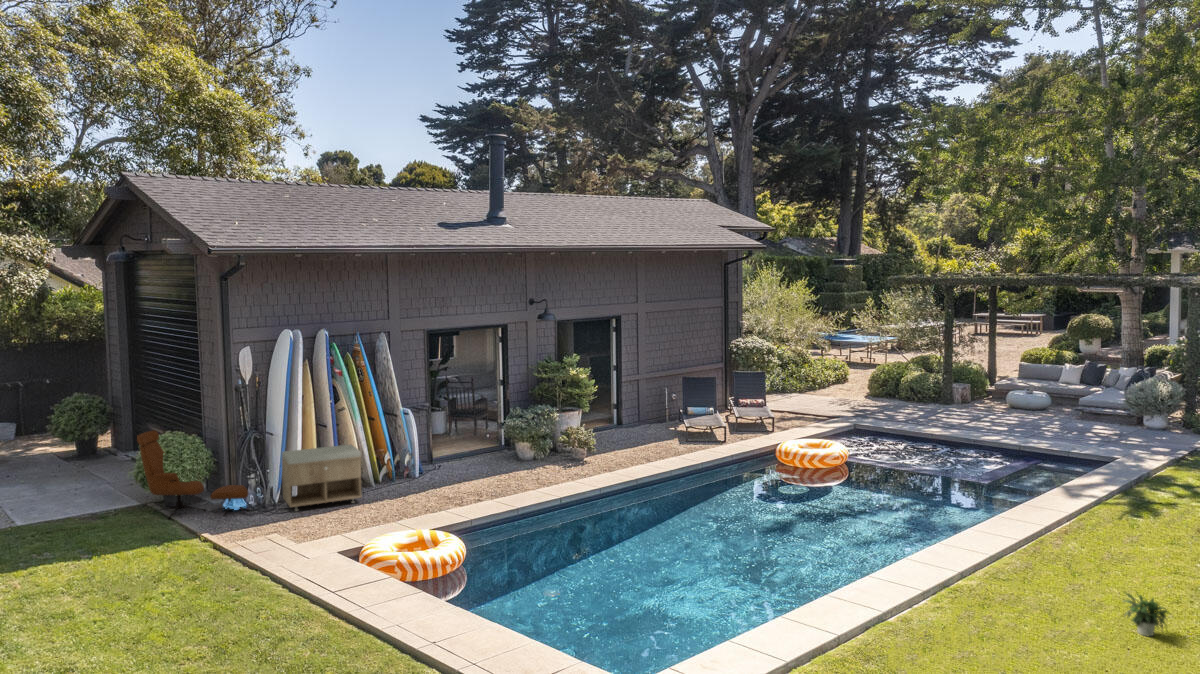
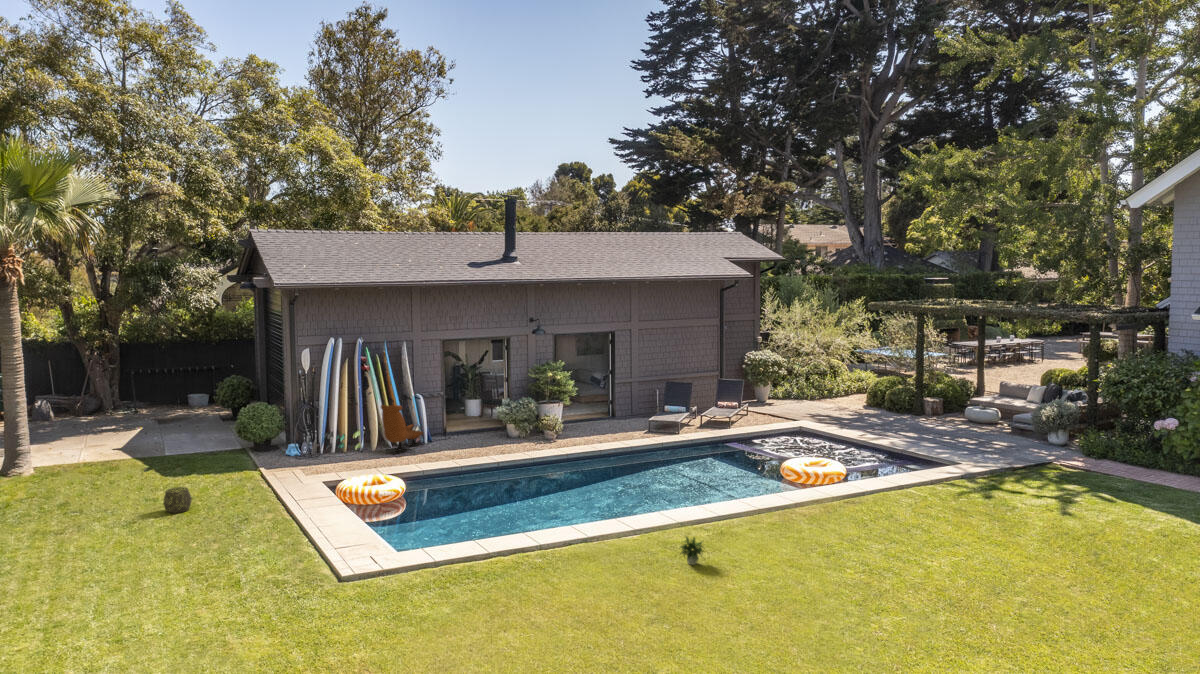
lounge chair: present [137,431,249,519] -> present [381,405,423,454]
storage bench: present [282,445,362,511] -> none [319,417,369,457]
woven basket: none [123,598,178,653] -> present [163,487,191,513]

